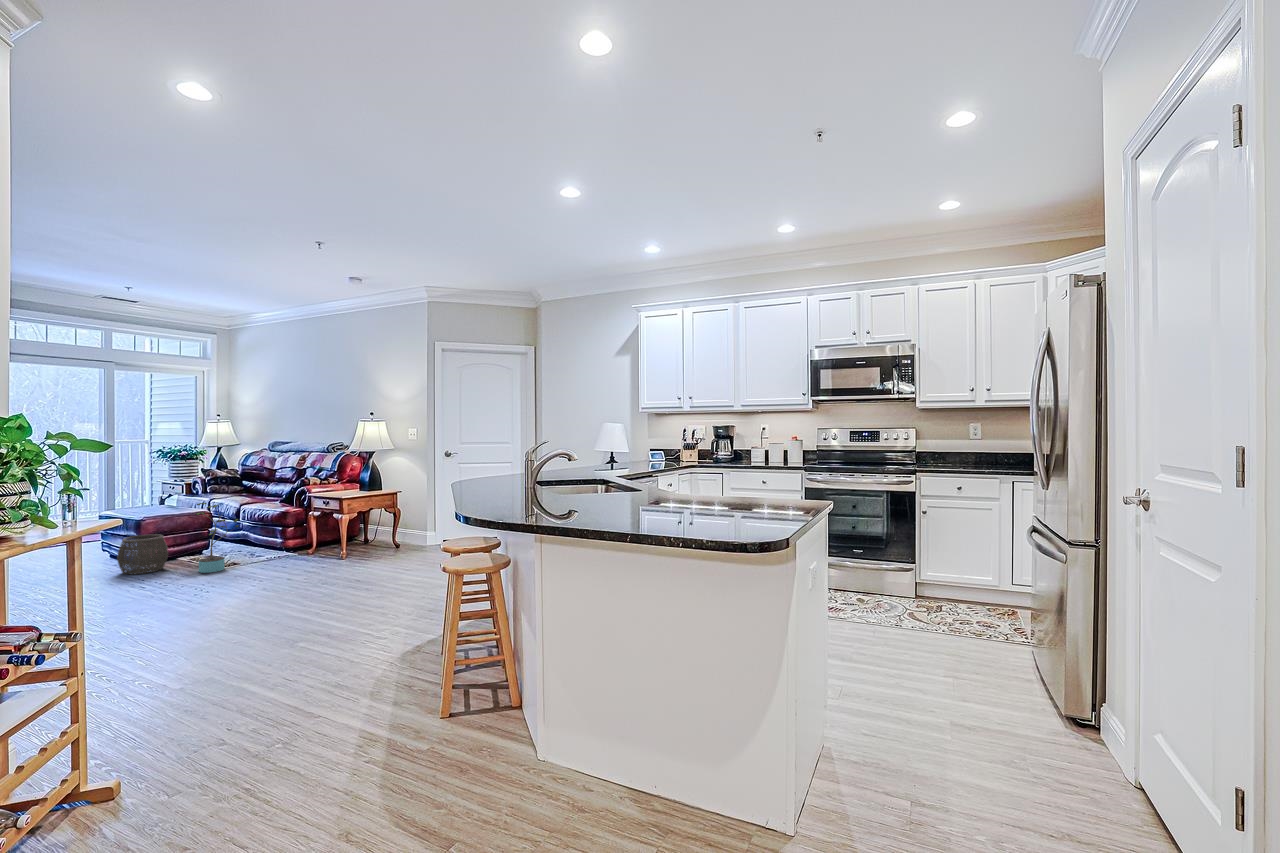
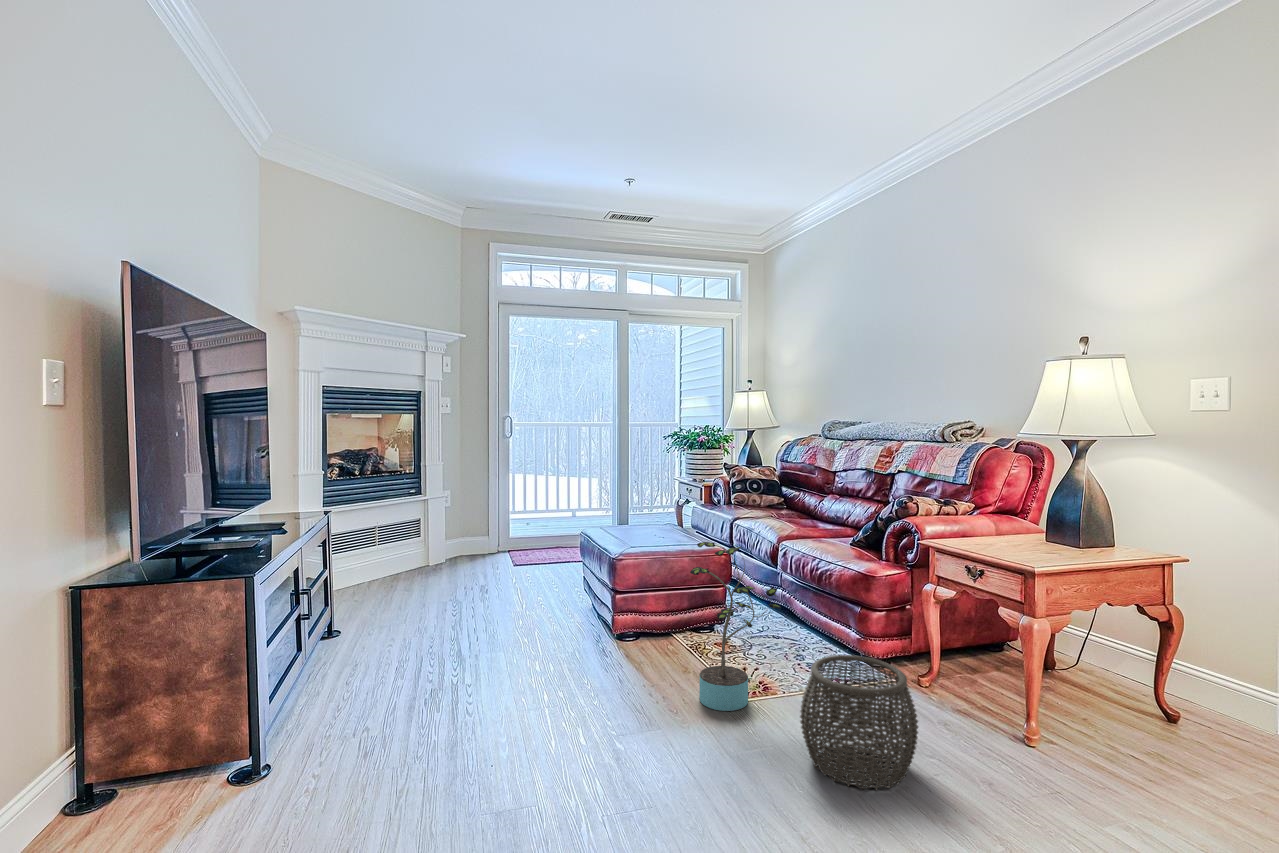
woven basket: present [117,534,168,575] -> present [800,655,918,790]

